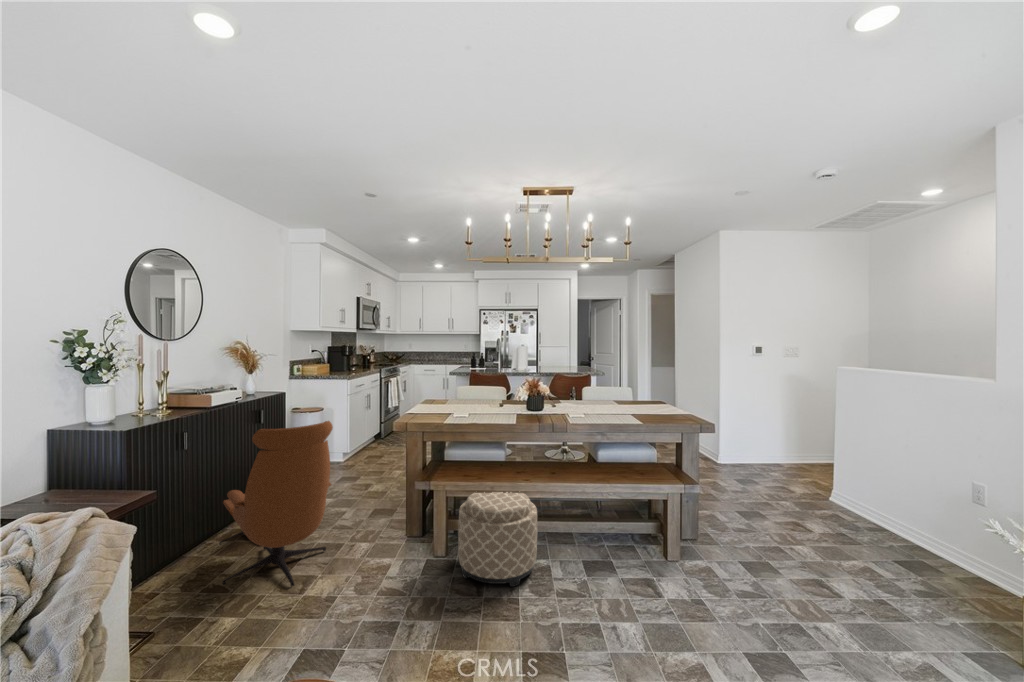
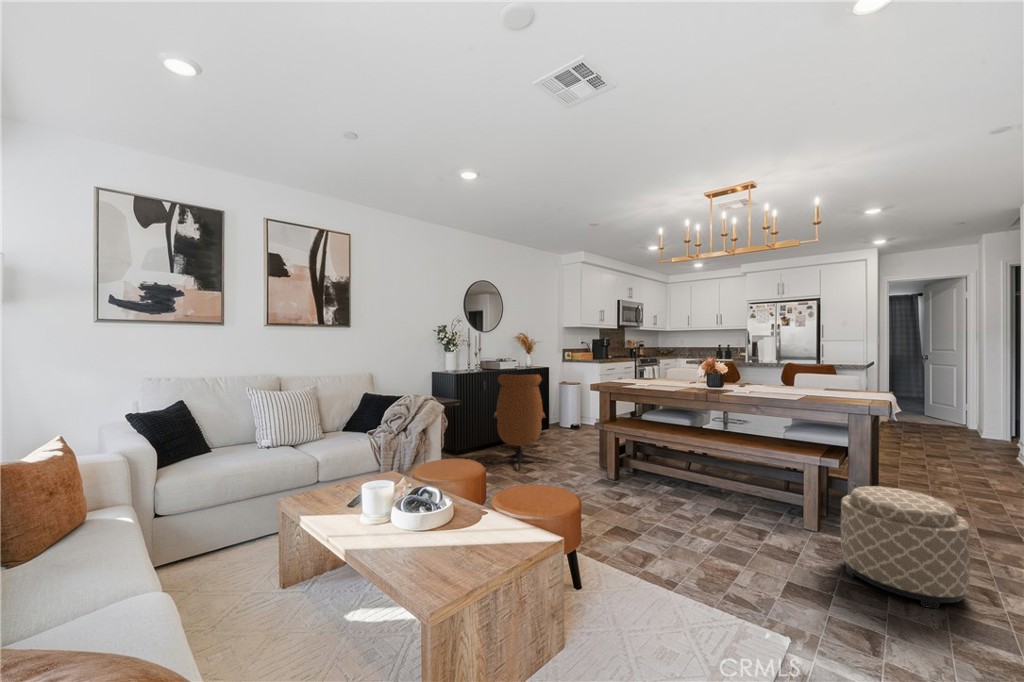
ottoman: present [458,492,537,587] -> present [841,486,970,609]

